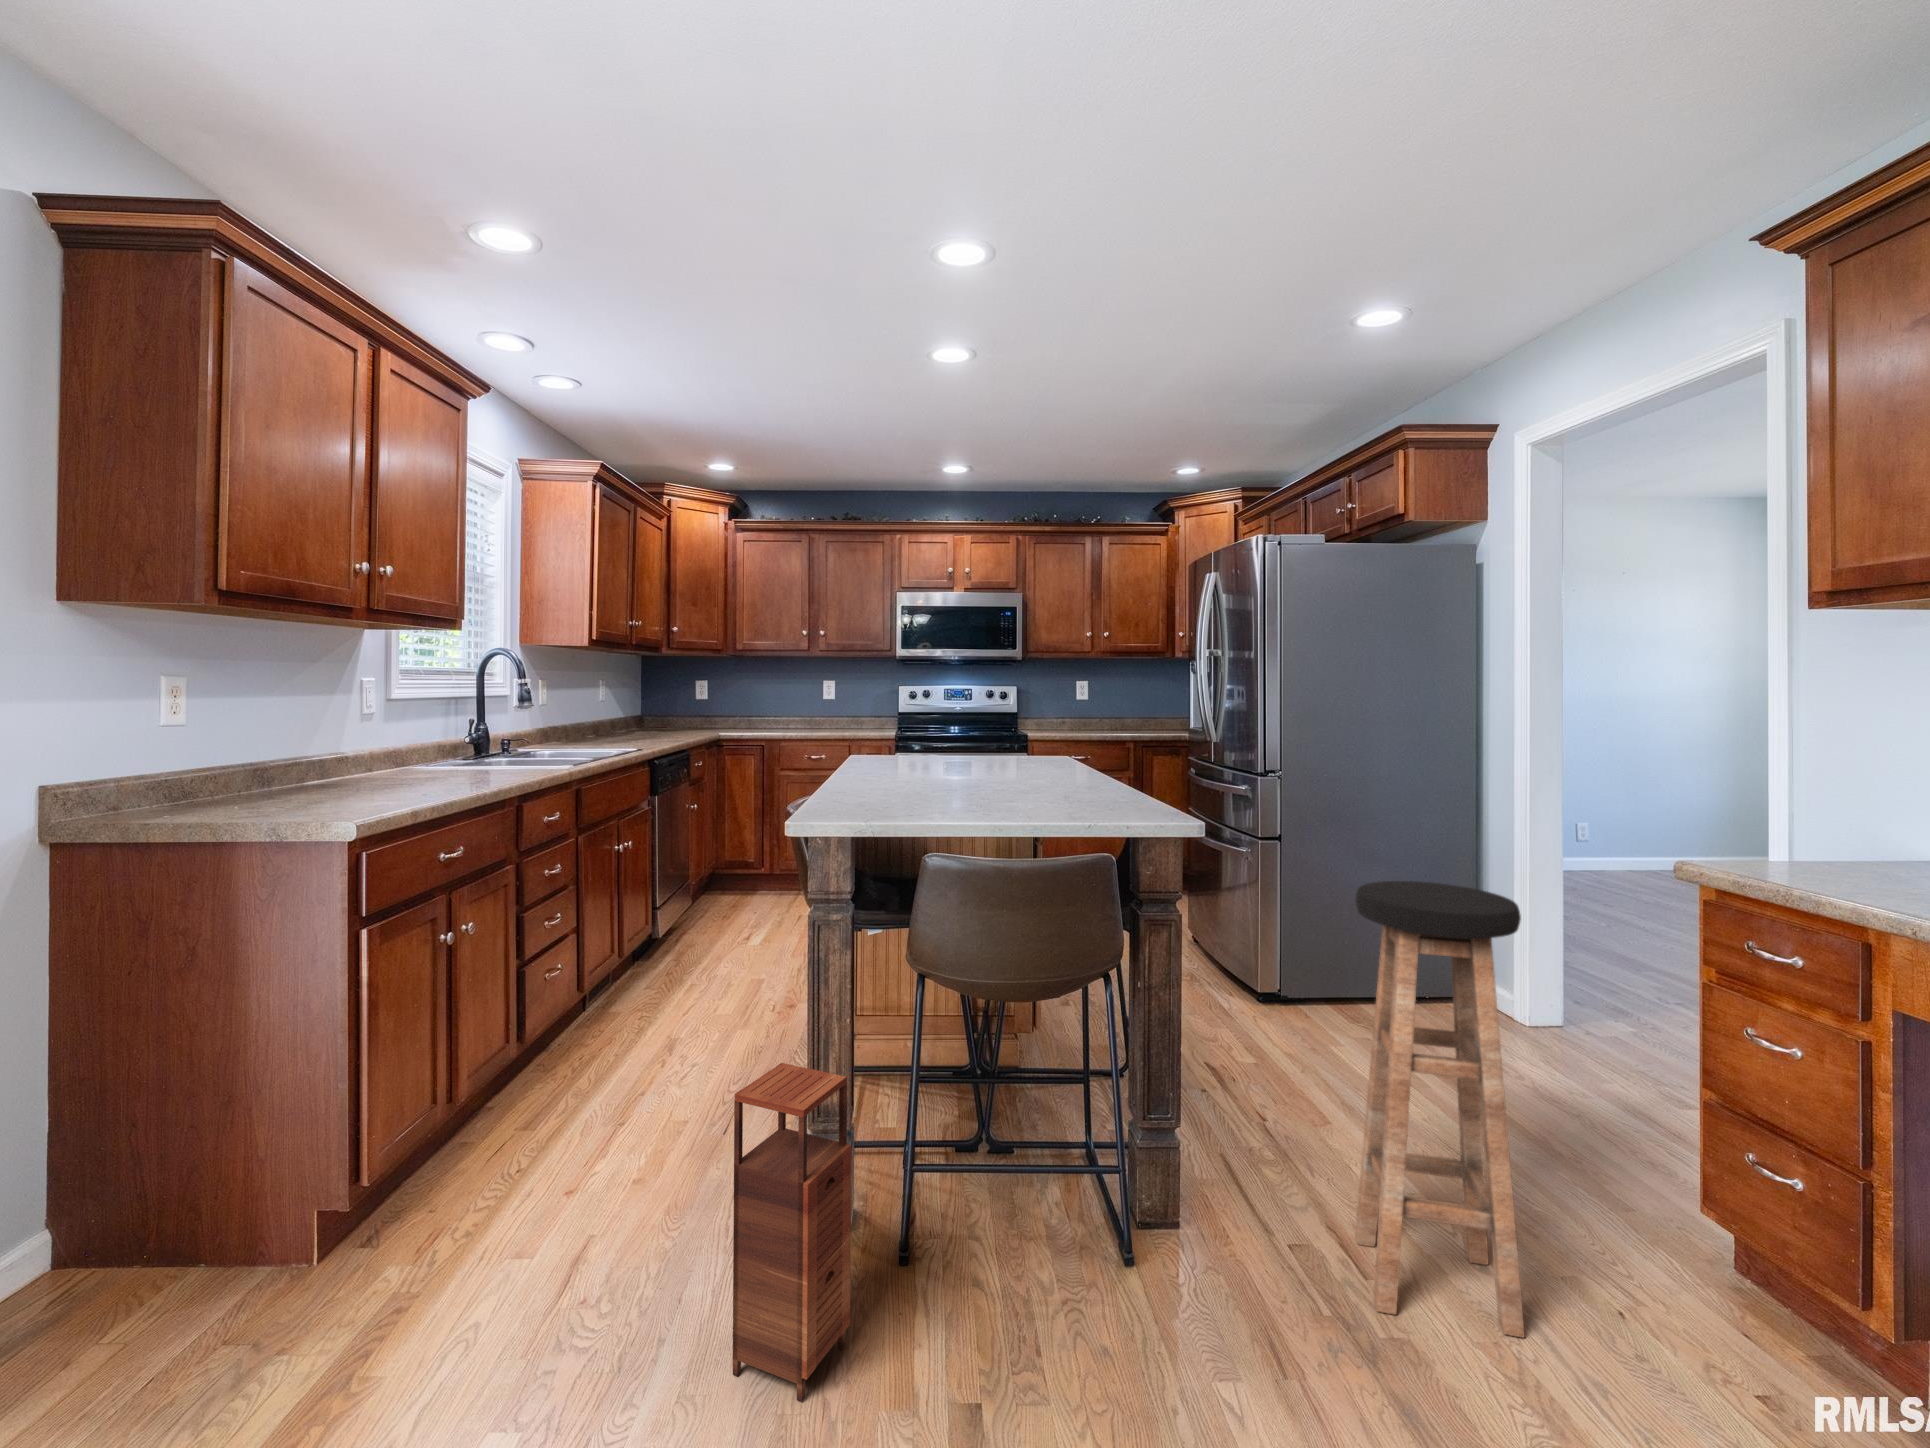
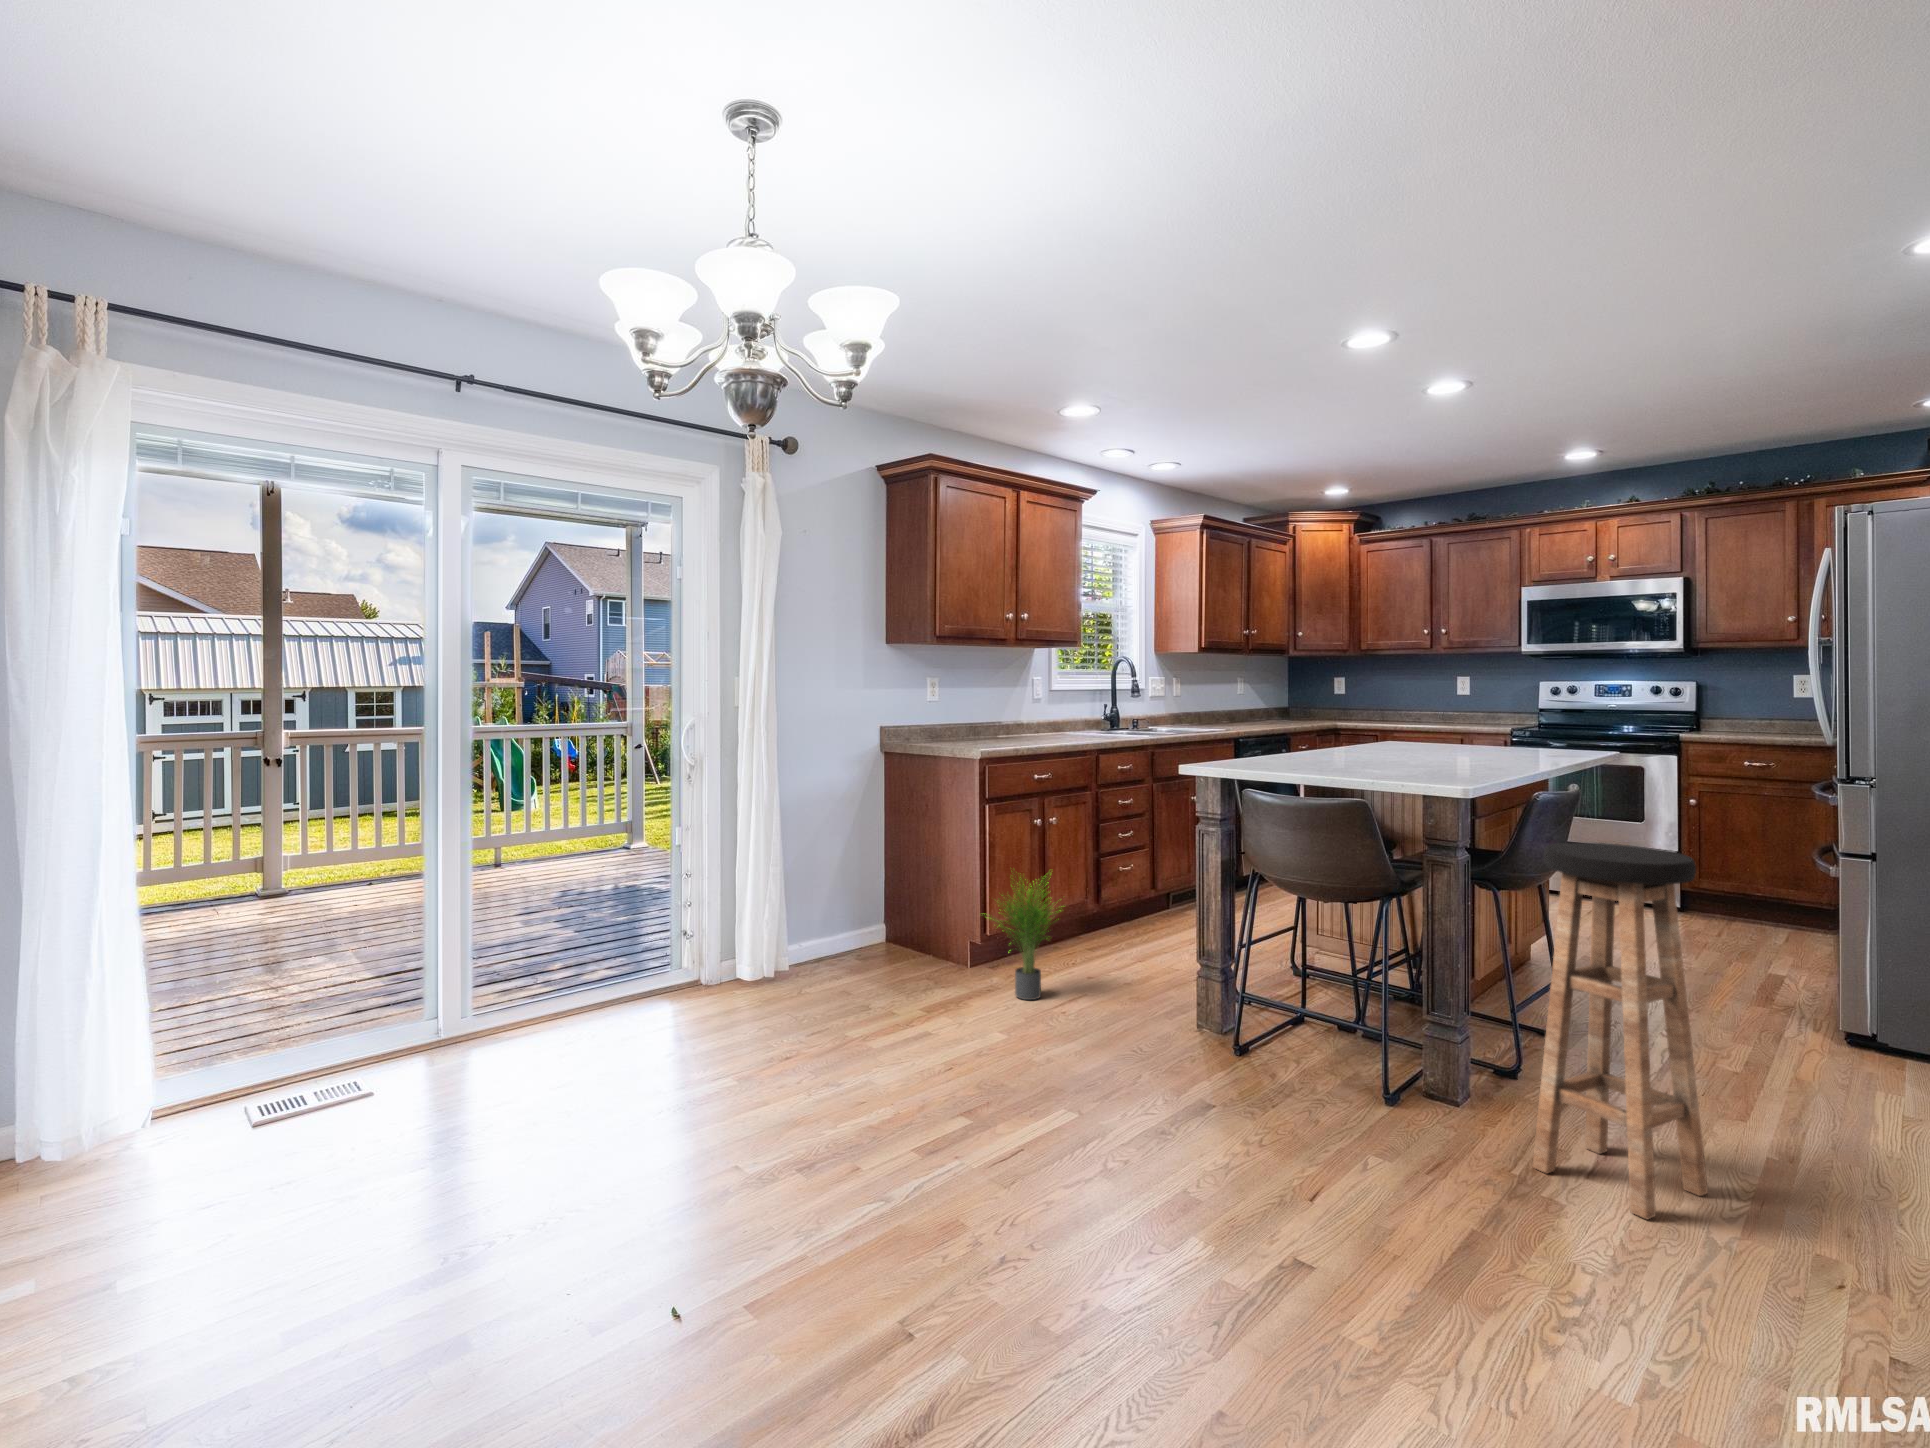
potted plant: none [405,1033,605,1321] -> present [989,878,1060,1000]
storage cabinet: present [733,1063,851,1402] -> none [1097,892,1160,1060]

